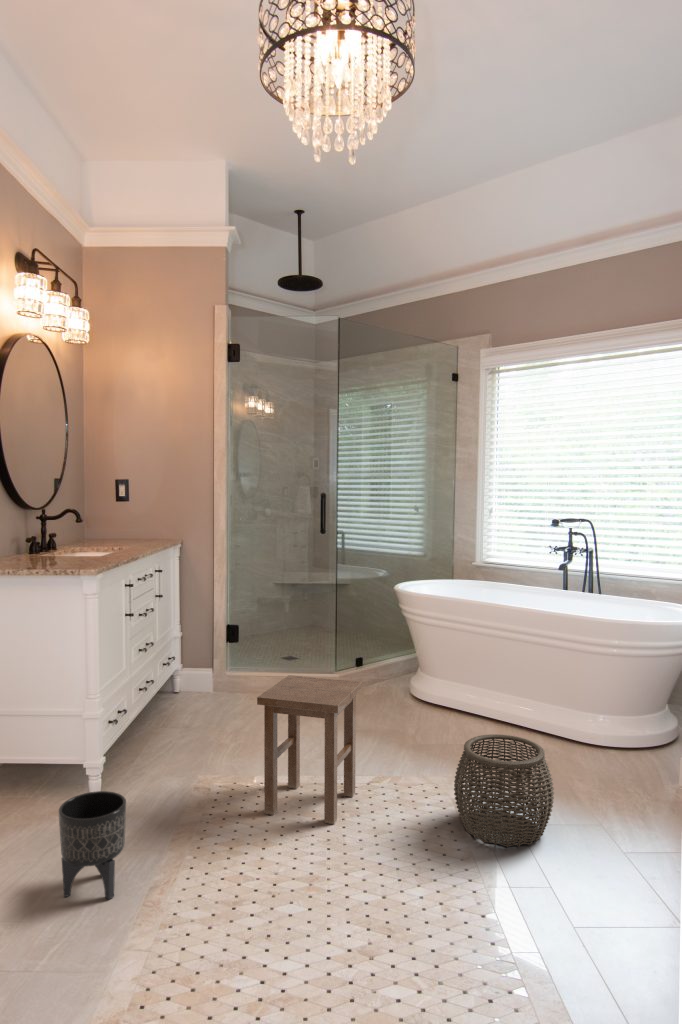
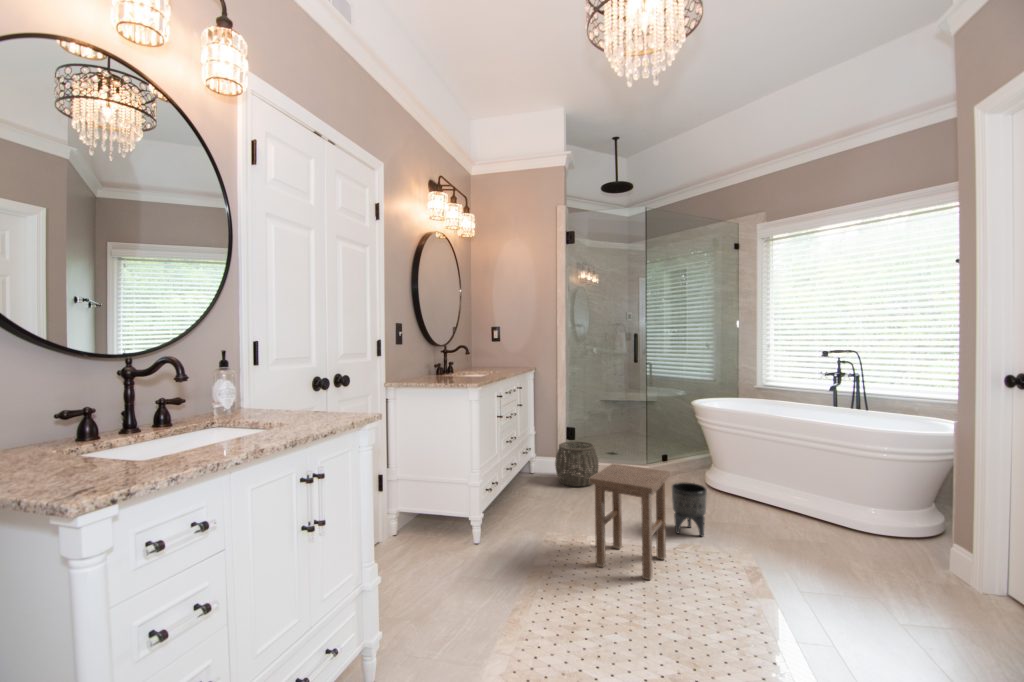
woven basket: present [454,734,554,847] -> present [555,441,599,487]
planter: present [59,791,126,899] -> present [671,482,707,536]

